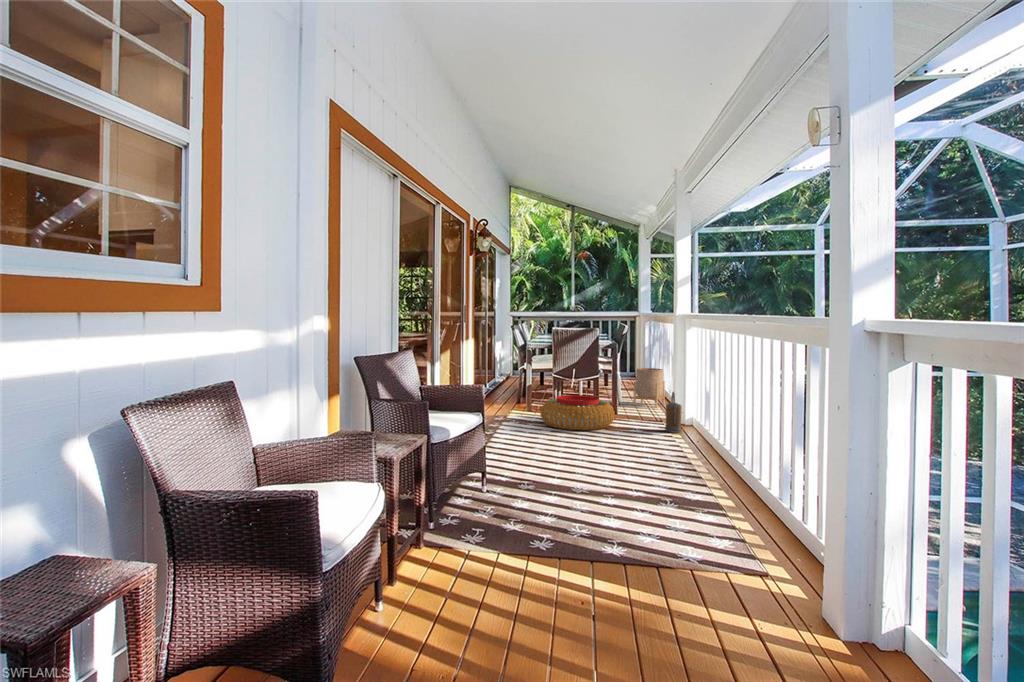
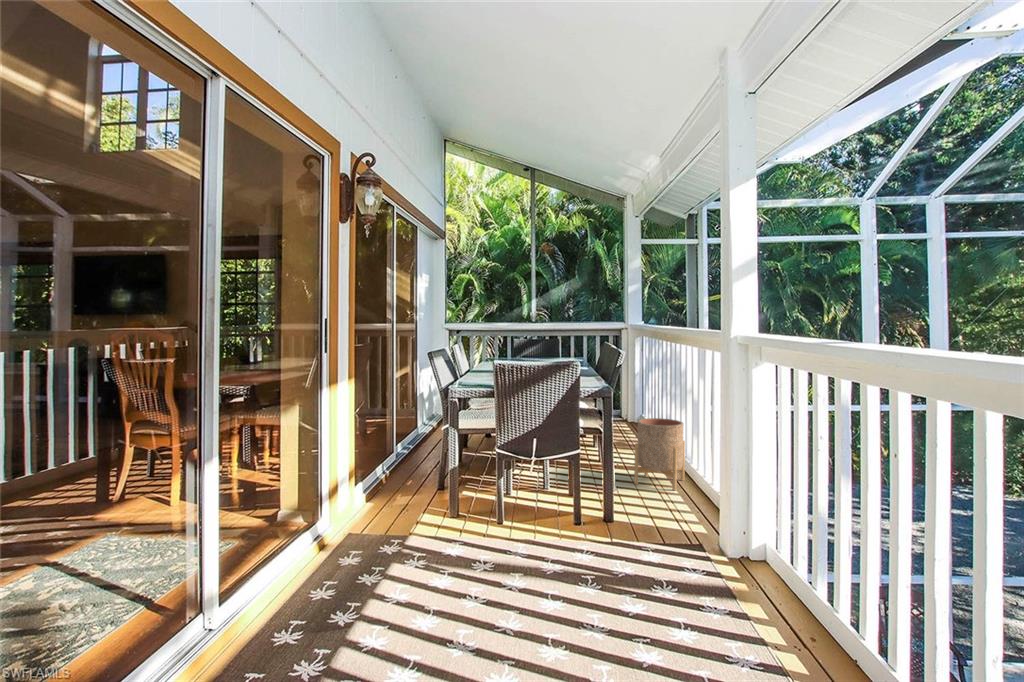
watering can: present [665,392,682,433] -> none [722,495,757,589]
pouf: present [540,395,615,430] -> none [464,493,615,589]

